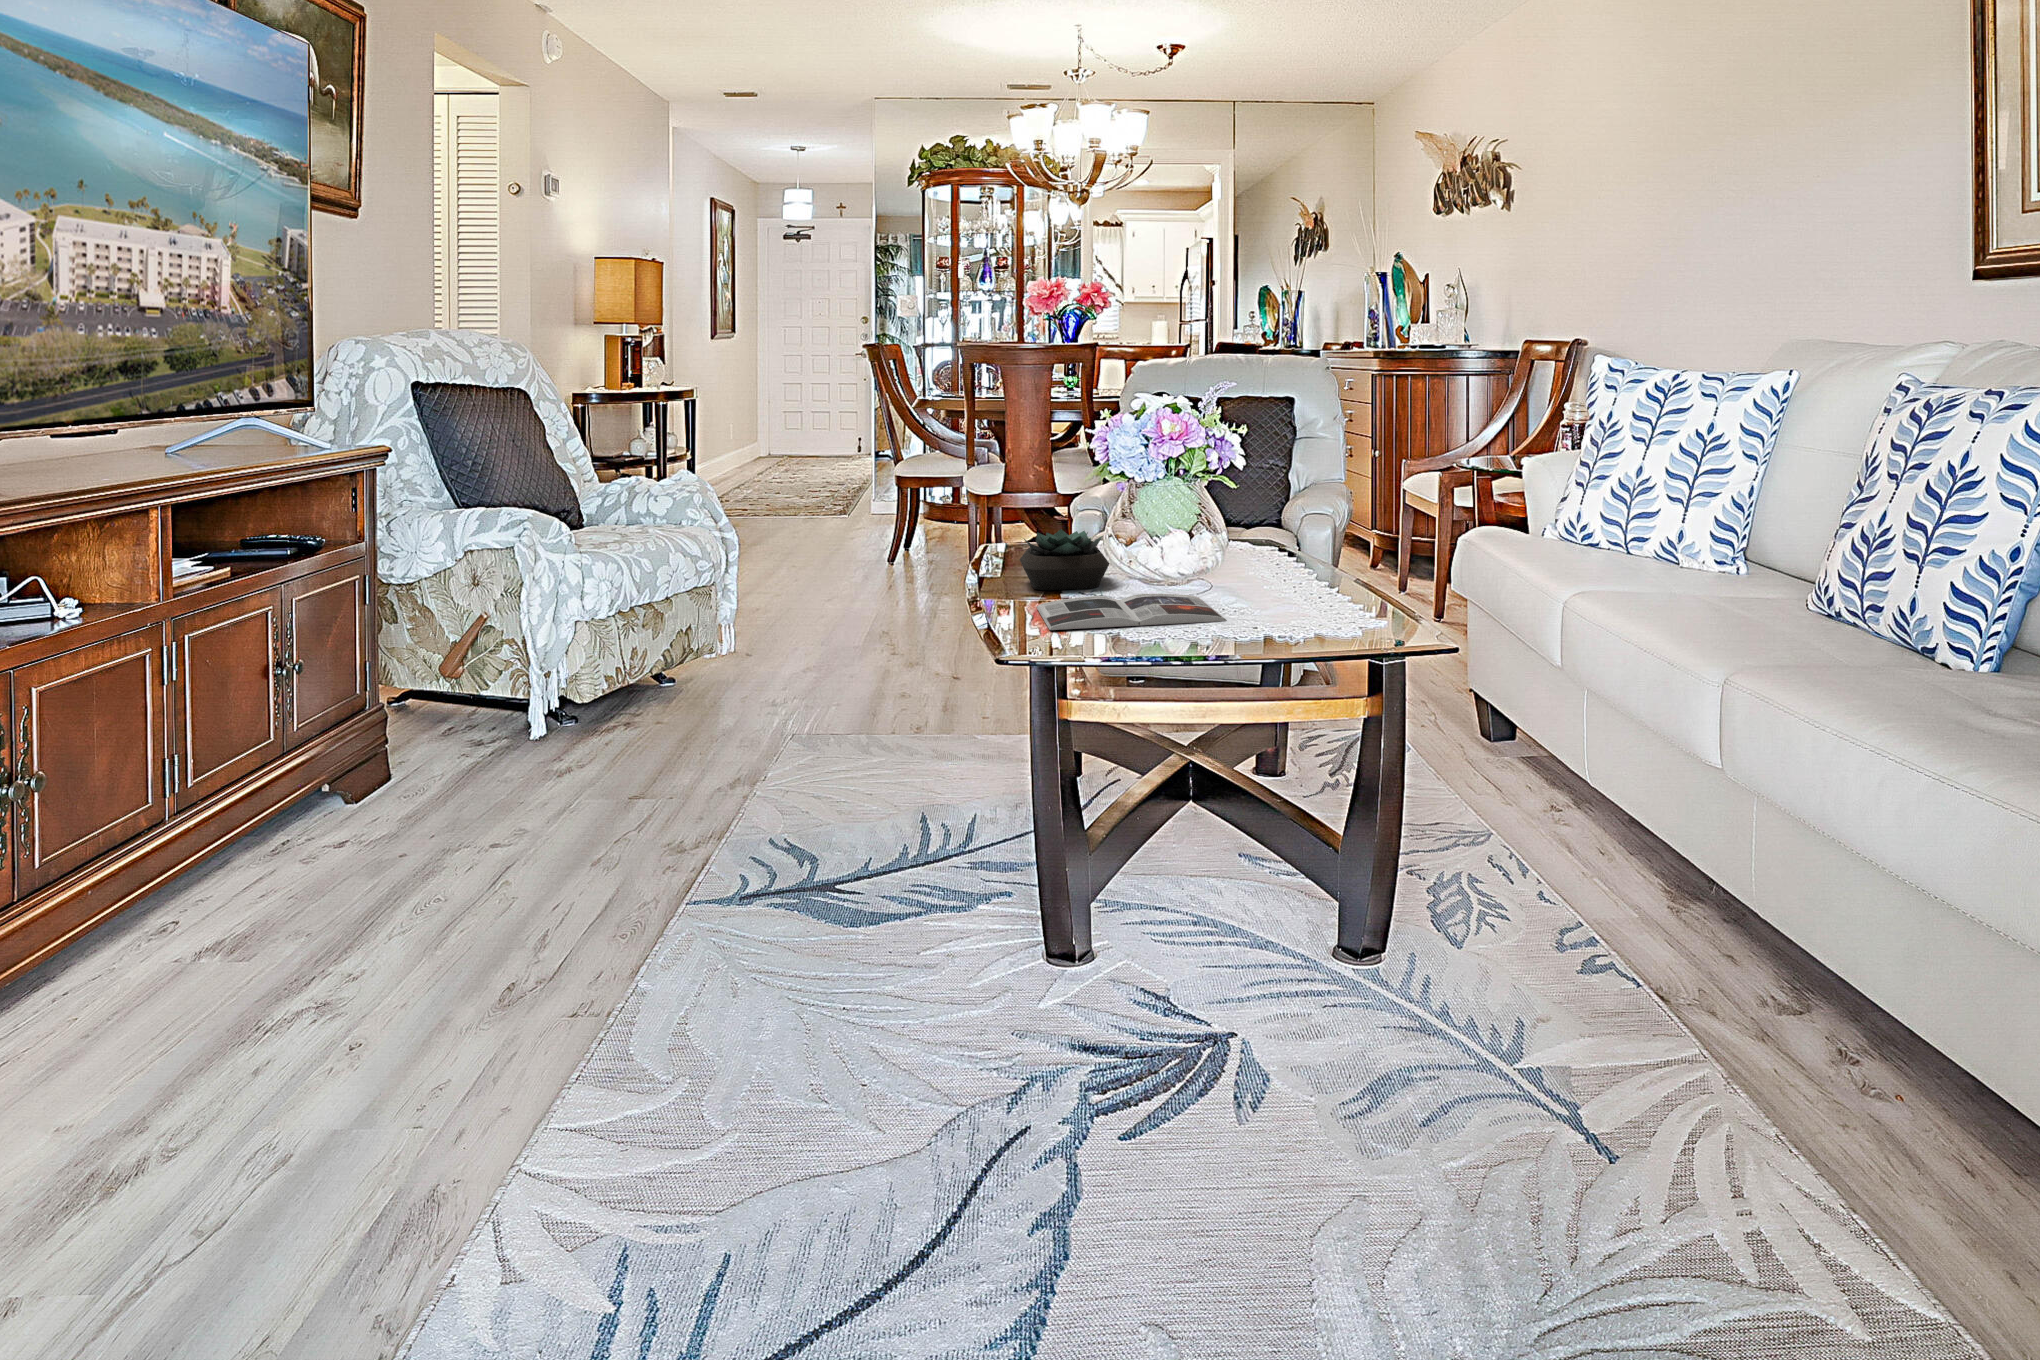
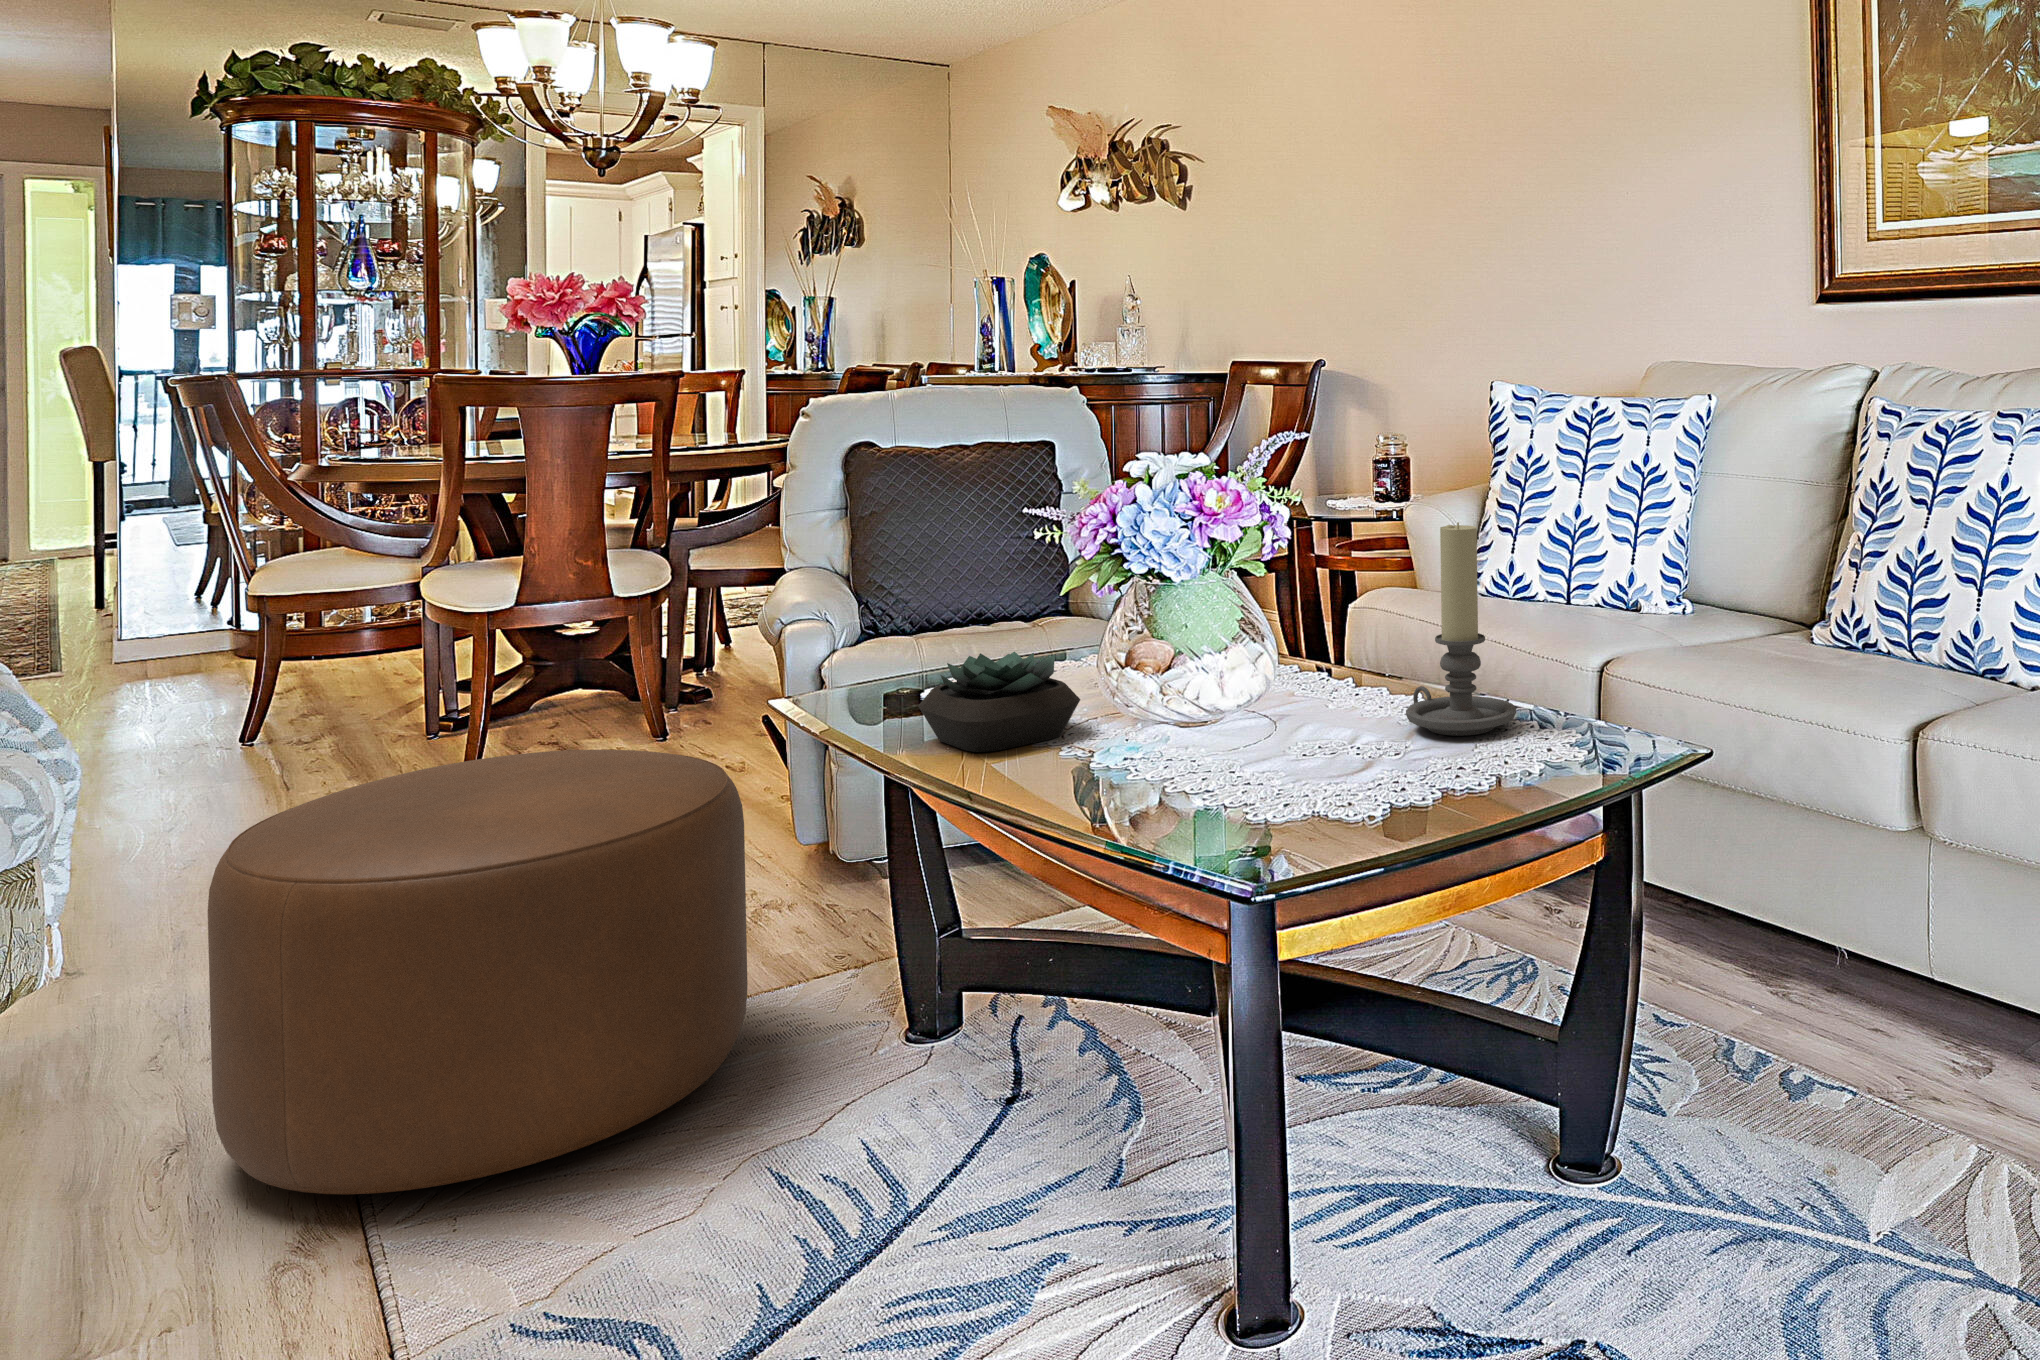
candle holder: none [1290,460,1375,622] -> present [1406,522,1516,736]
ottoman: none [712,566,970,783] -> present [208,750,748,1194]
magazine: present [1037,594,1227,630] -> none [1040,727,1346,813]

